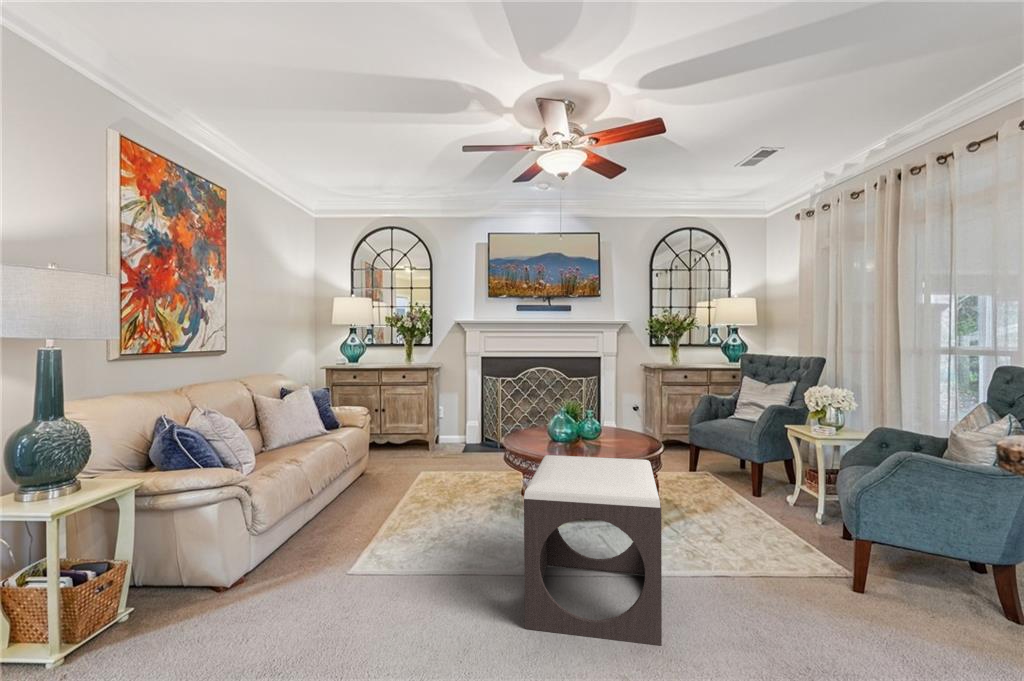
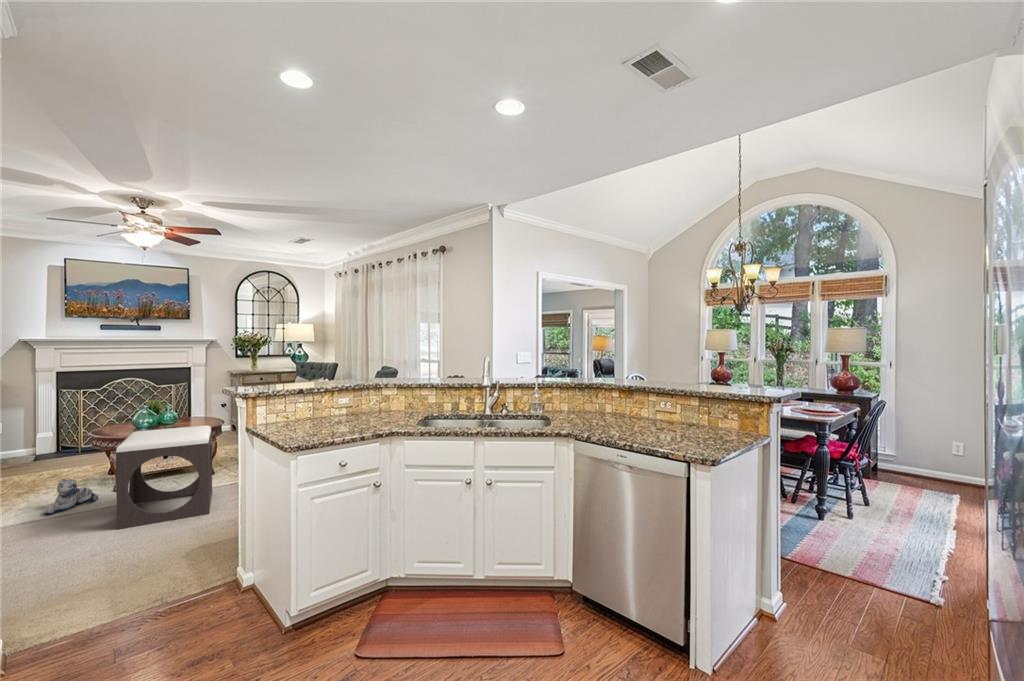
plush toy: none [452,503,508,552] -> present [44,479,98,514]

